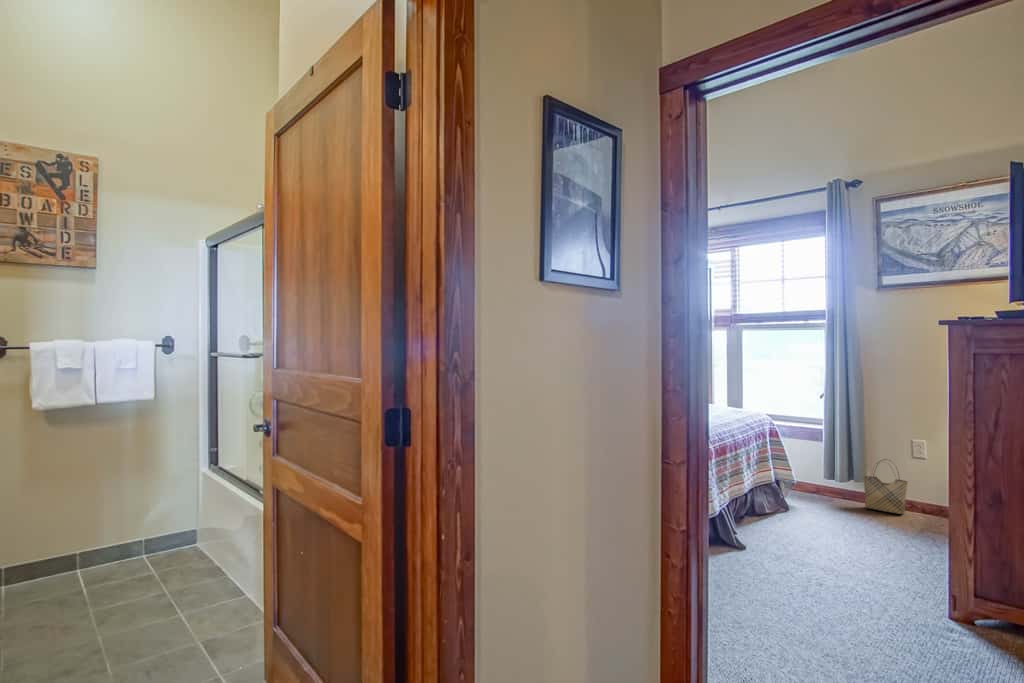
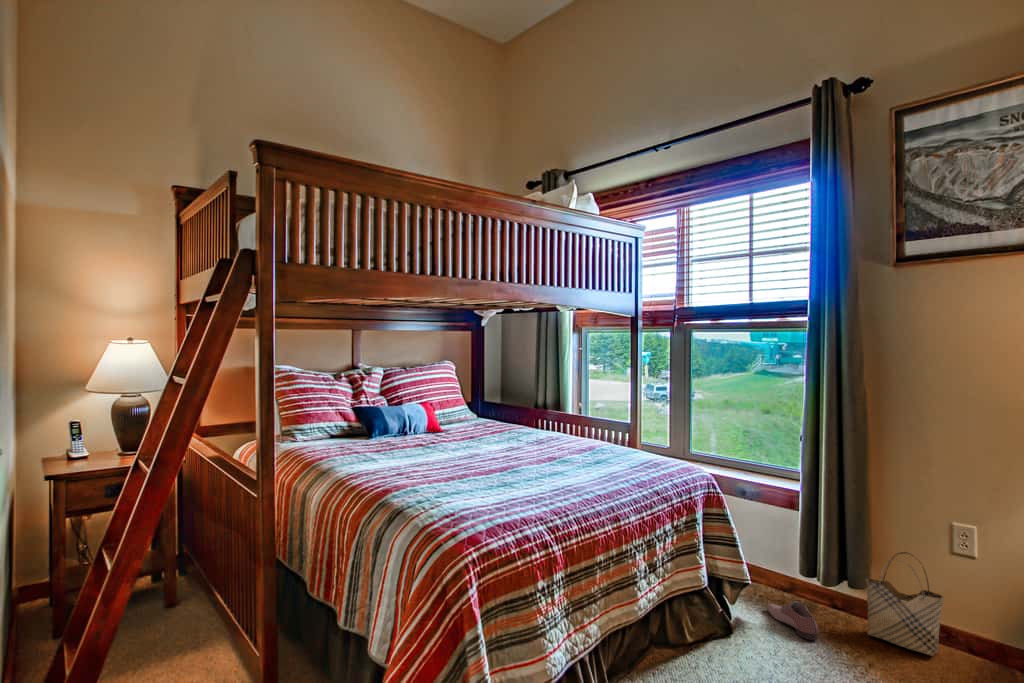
shoe: none [804,491,838,510] -> present [767,601,818,640]

